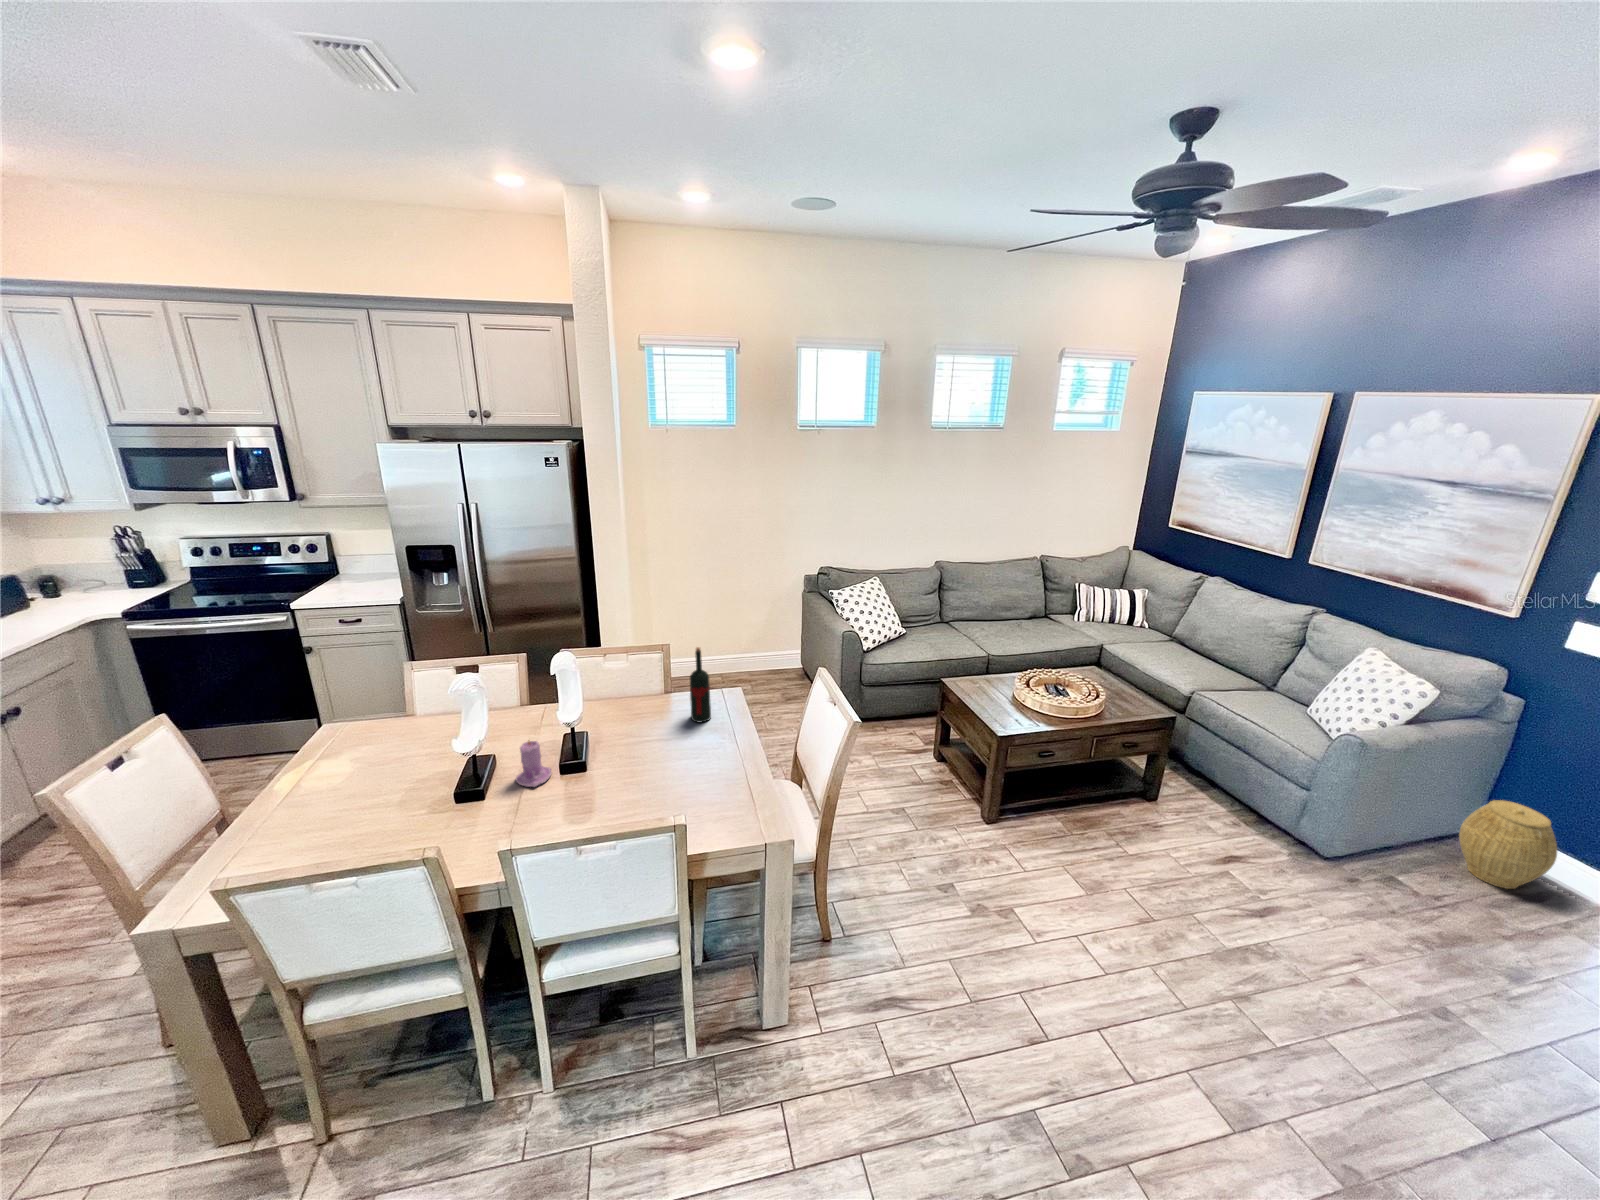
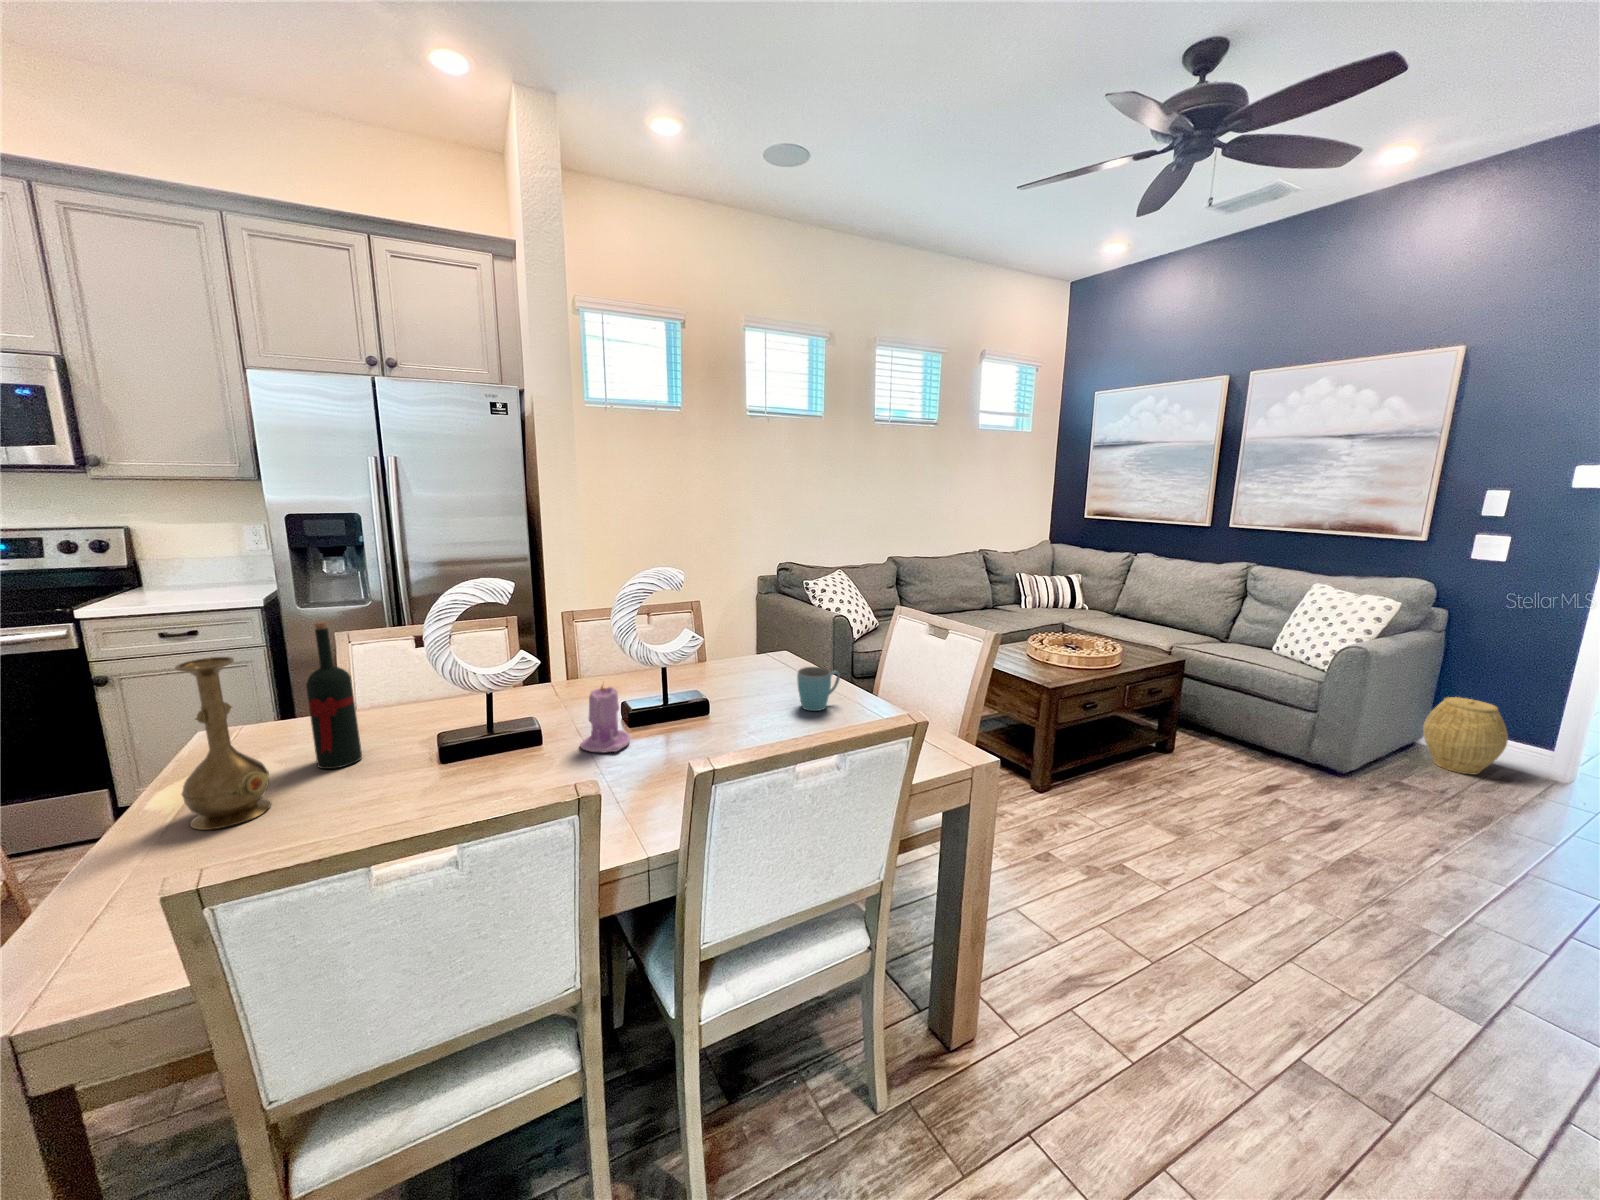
wine bottle: present [690,647,711,722] -> present [306,622,362,769]
vase: none [270,718,329,815] -> present [175,657,271,830]
mug: none [687,729,724,766] -> present [797,667,840,711]

